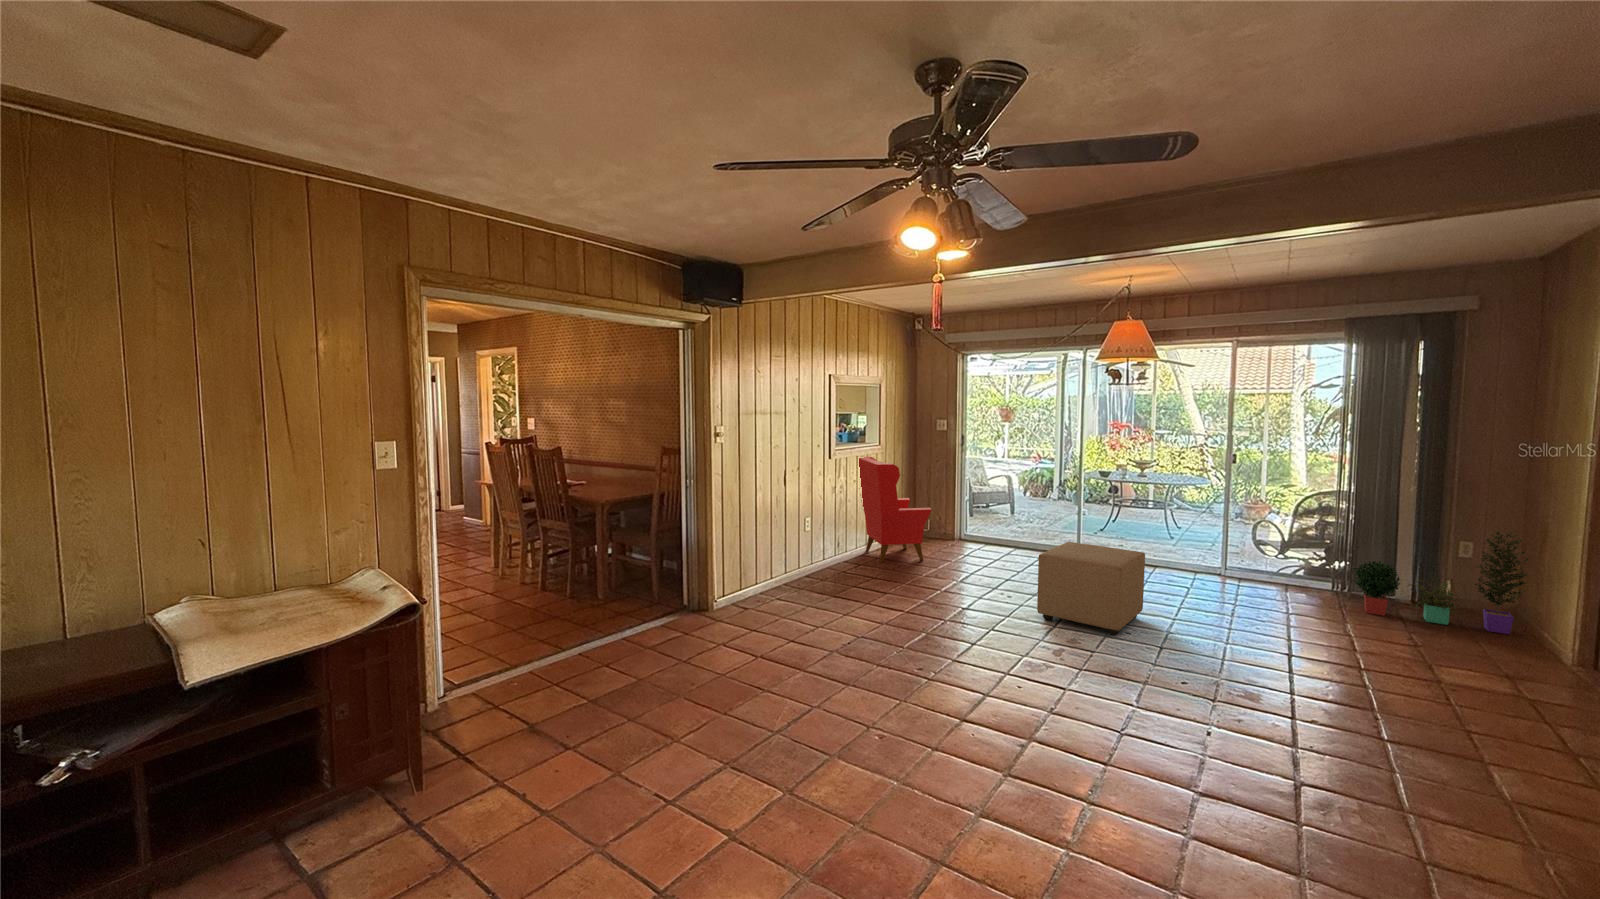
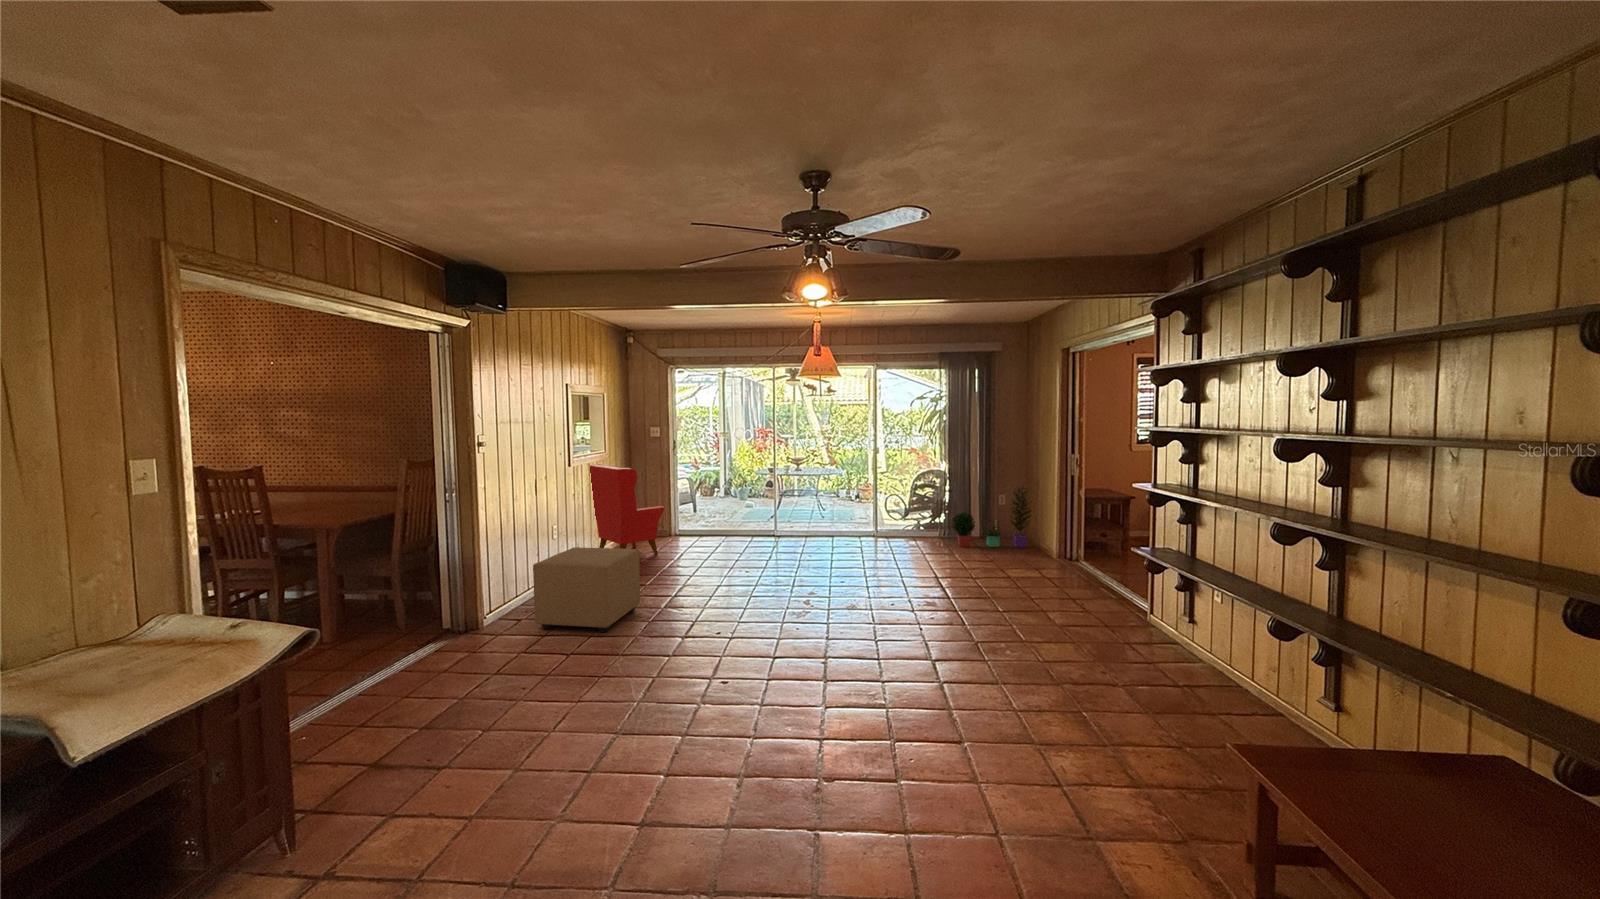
ottoman: present [1037,542,1145,635] -> present [533,547,640,632]

